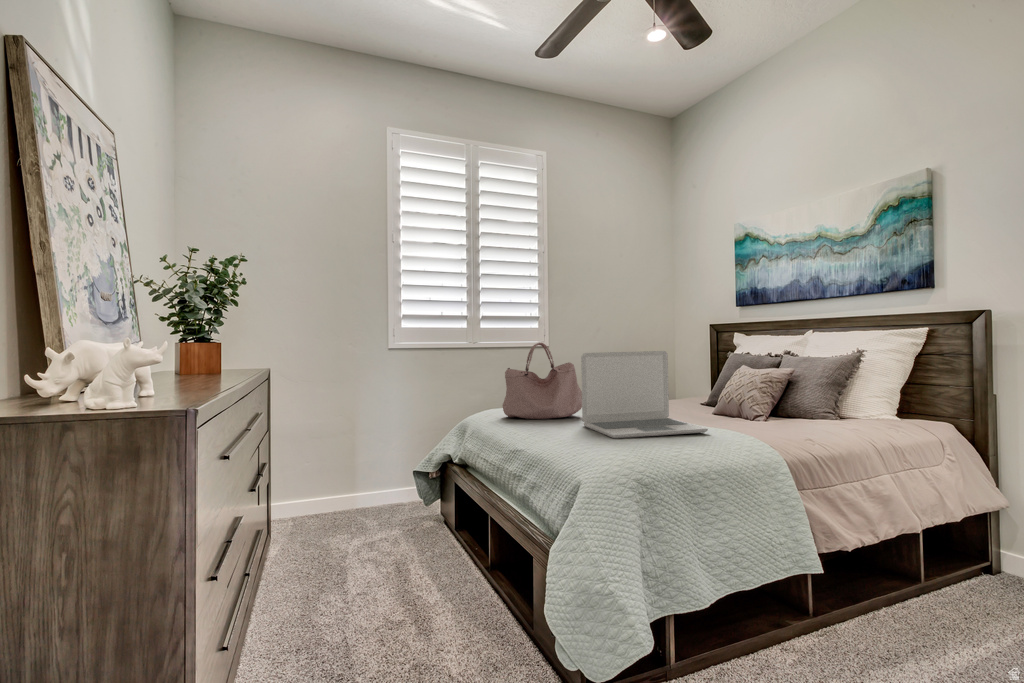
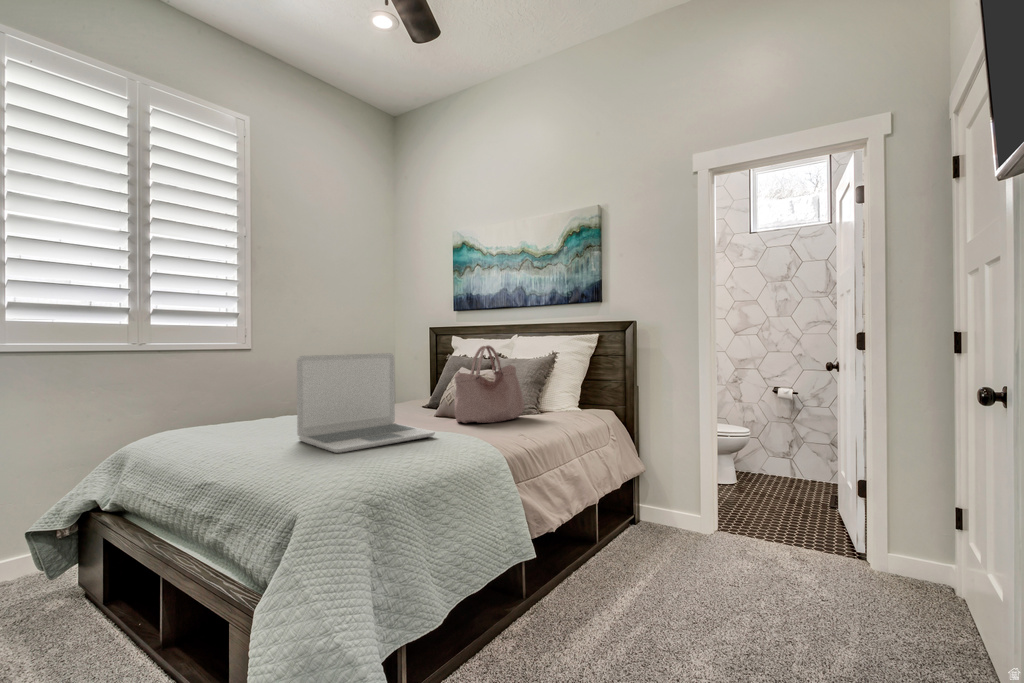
handbag: present [503,343,582,419] -> present [455,345,525,423]

